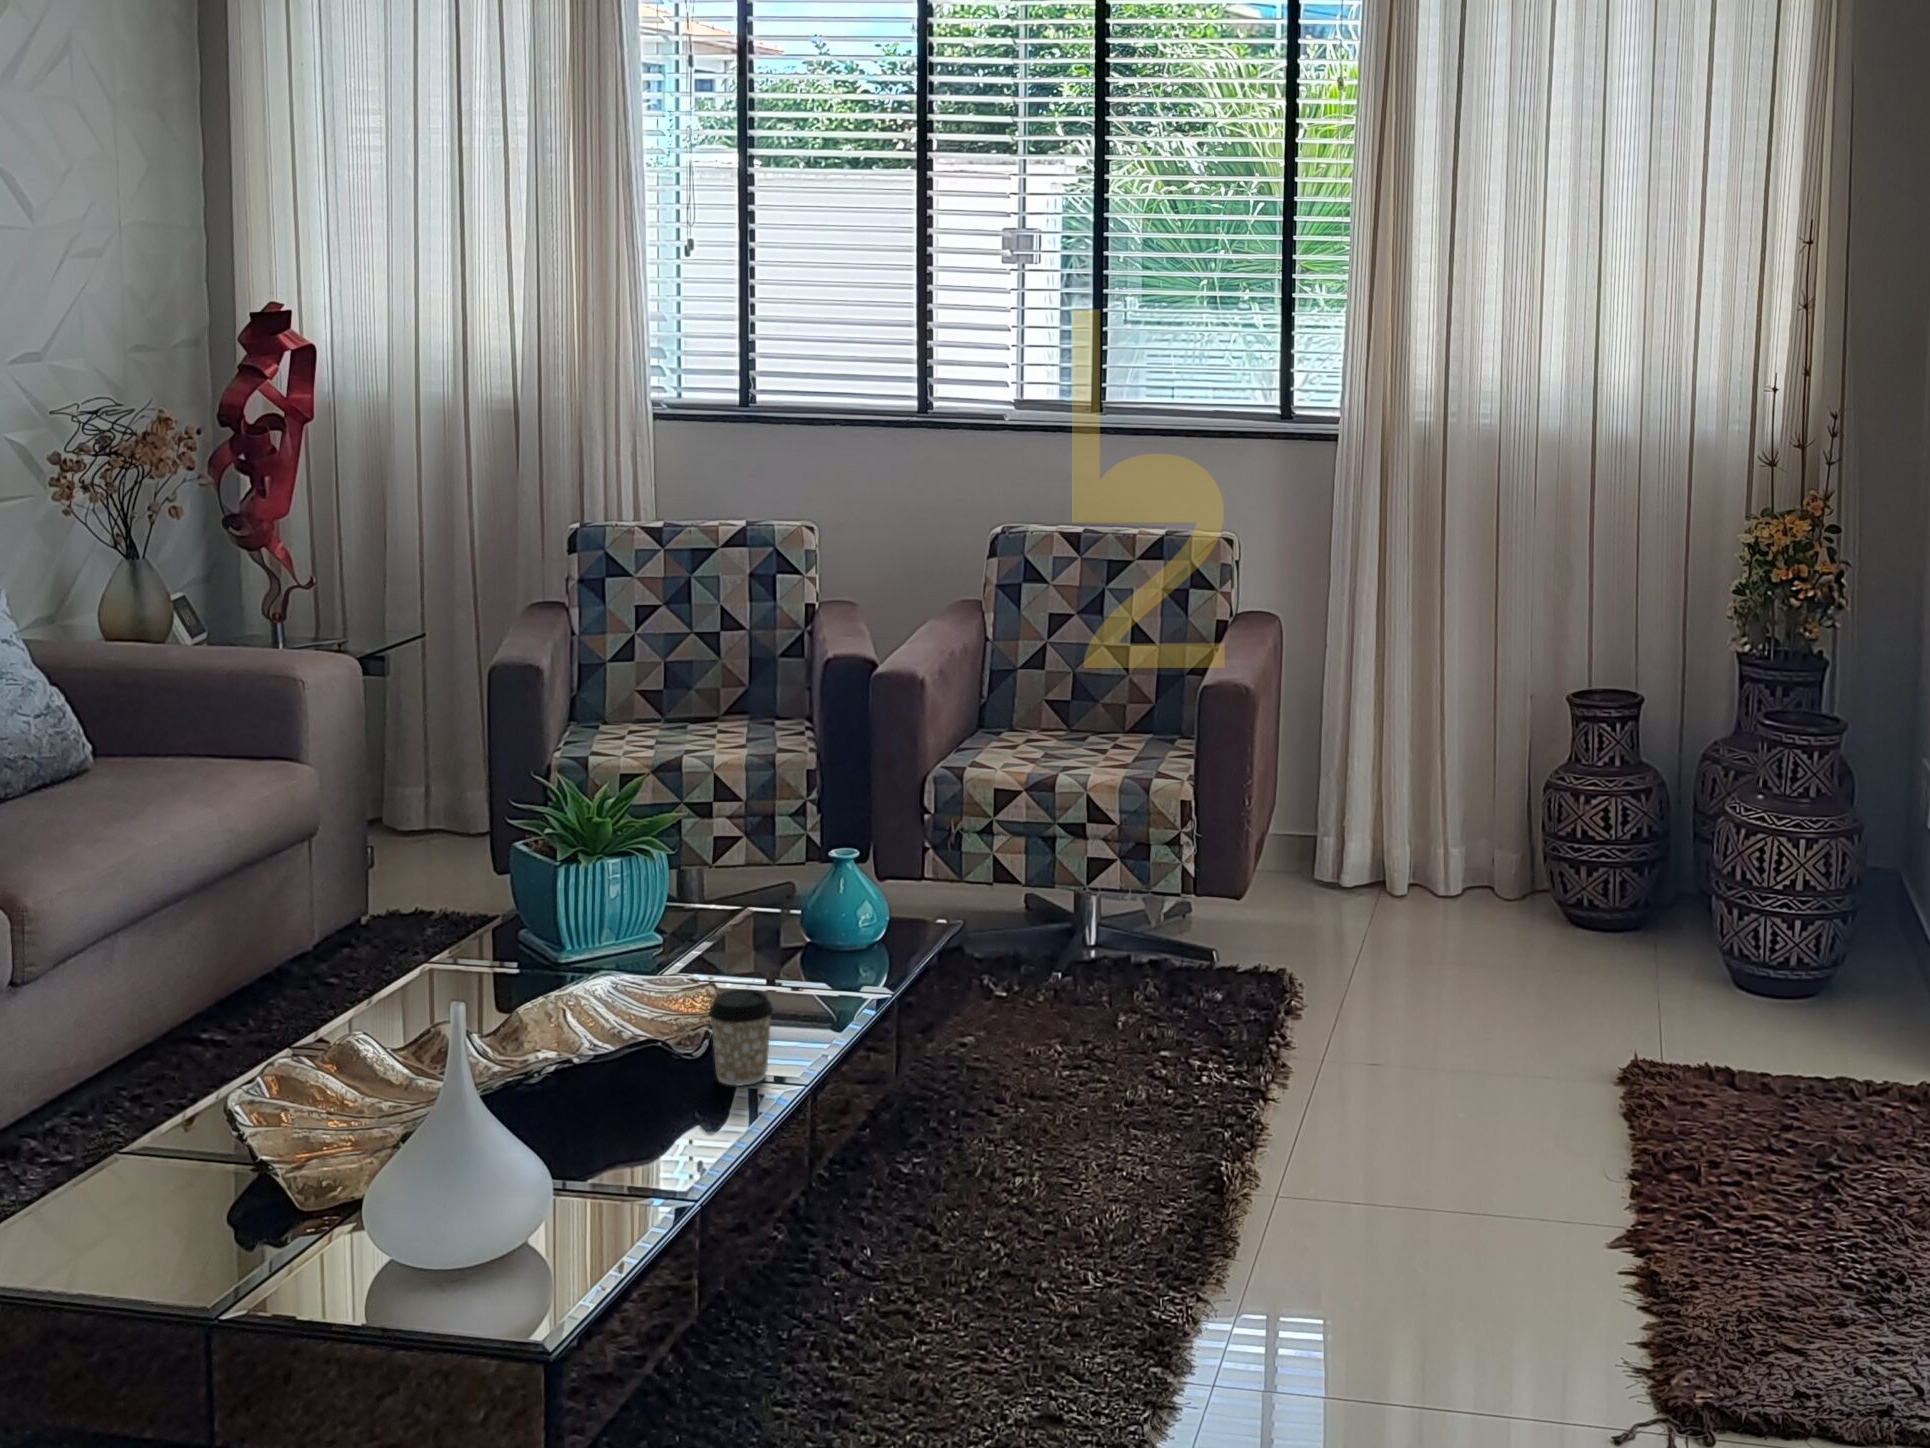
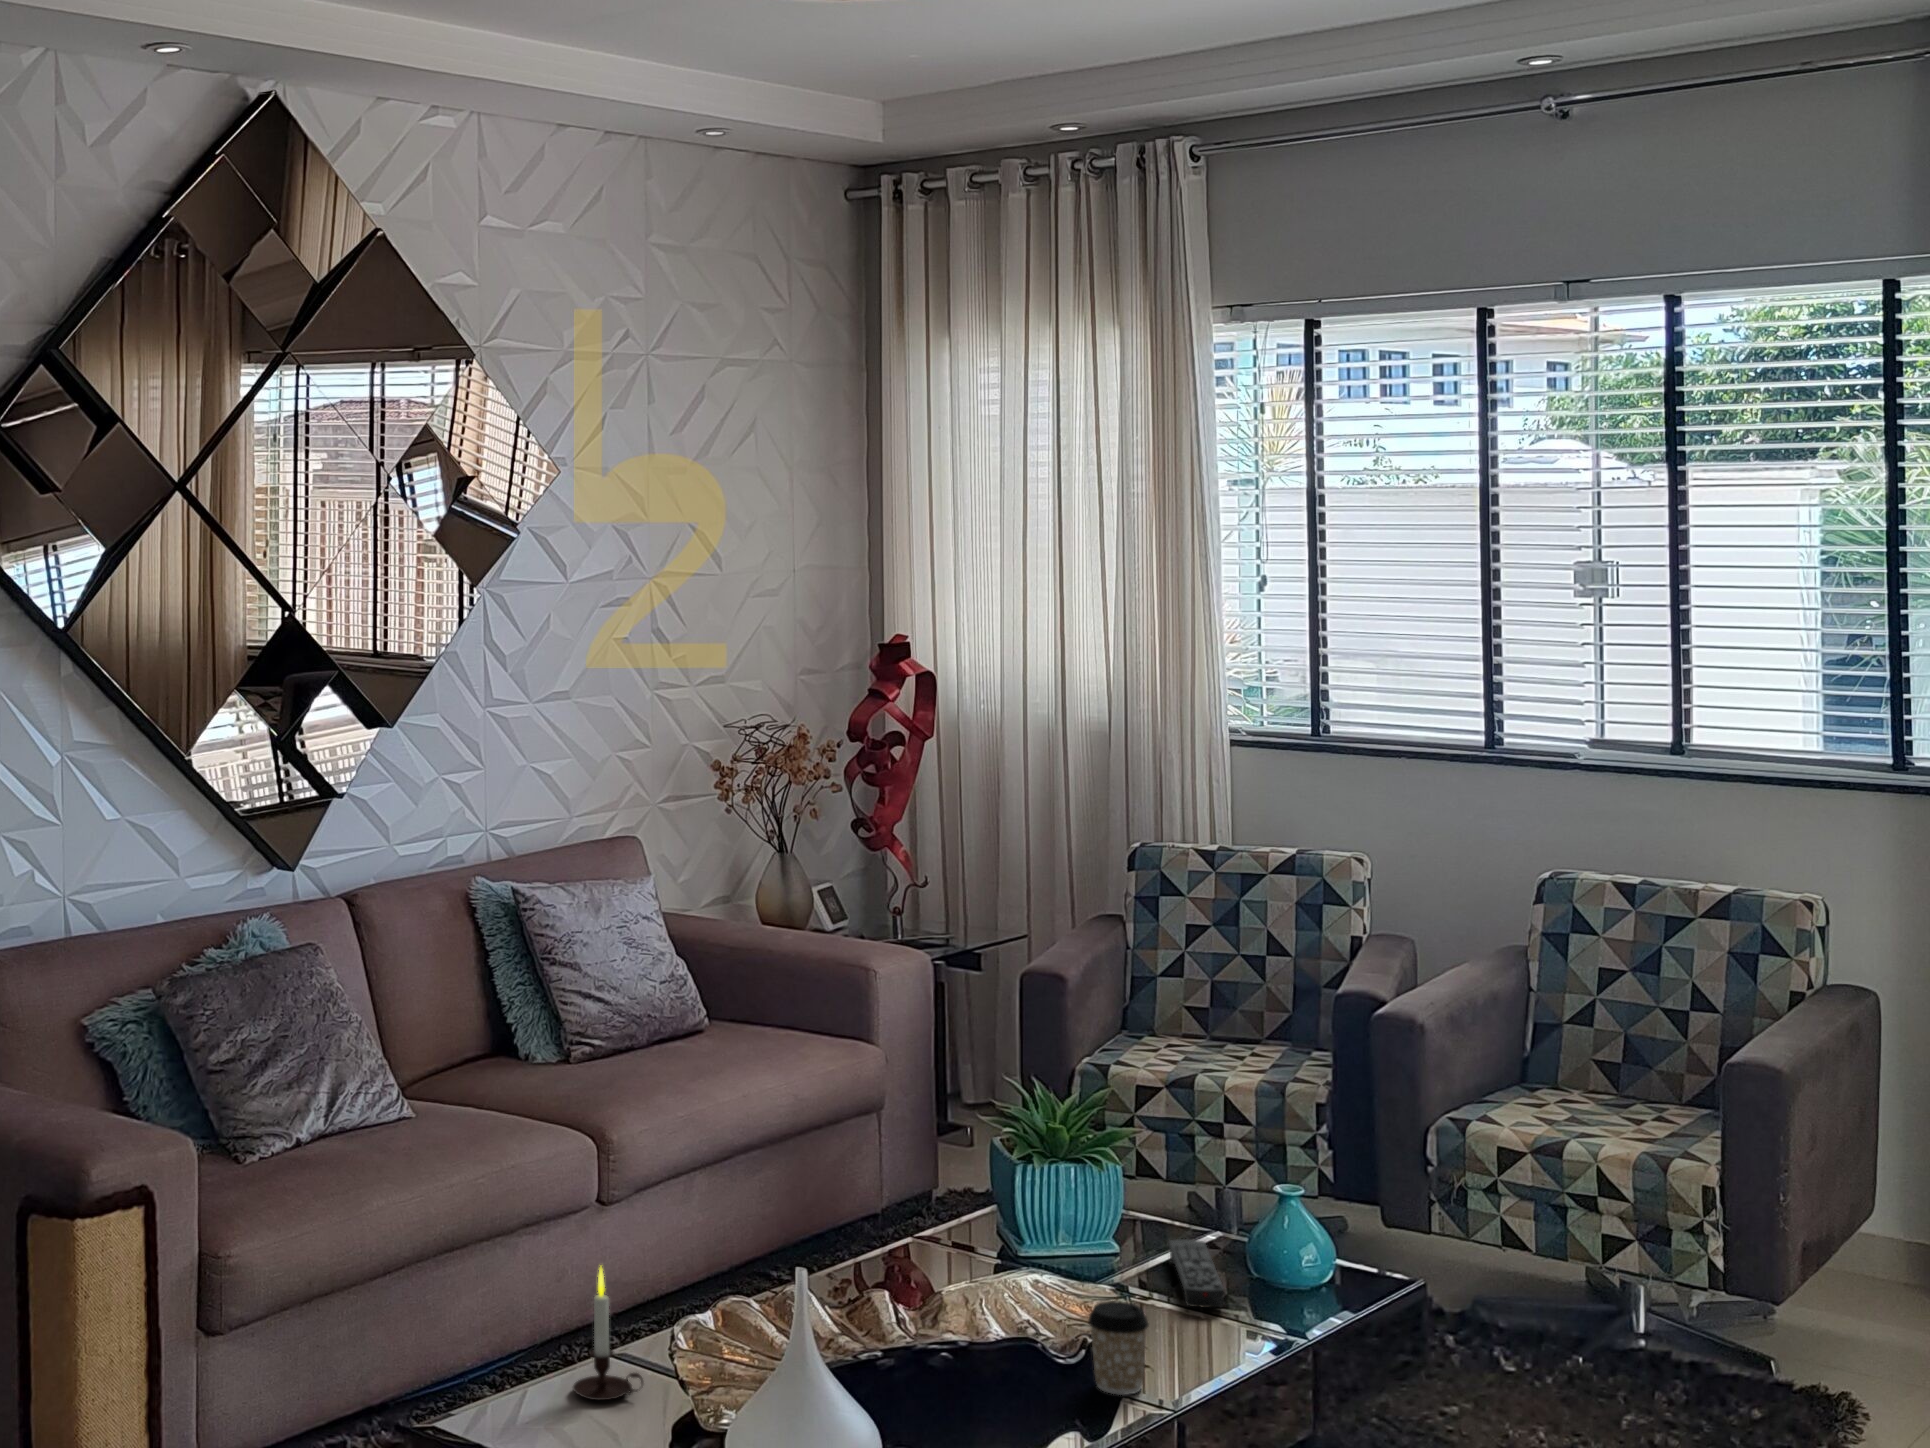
remote control: none [721,919,805,986] -> present [1169,1239,1224,1308]
candle: none [103,1053,203,1216] -> present [573,1267,643,1400]

